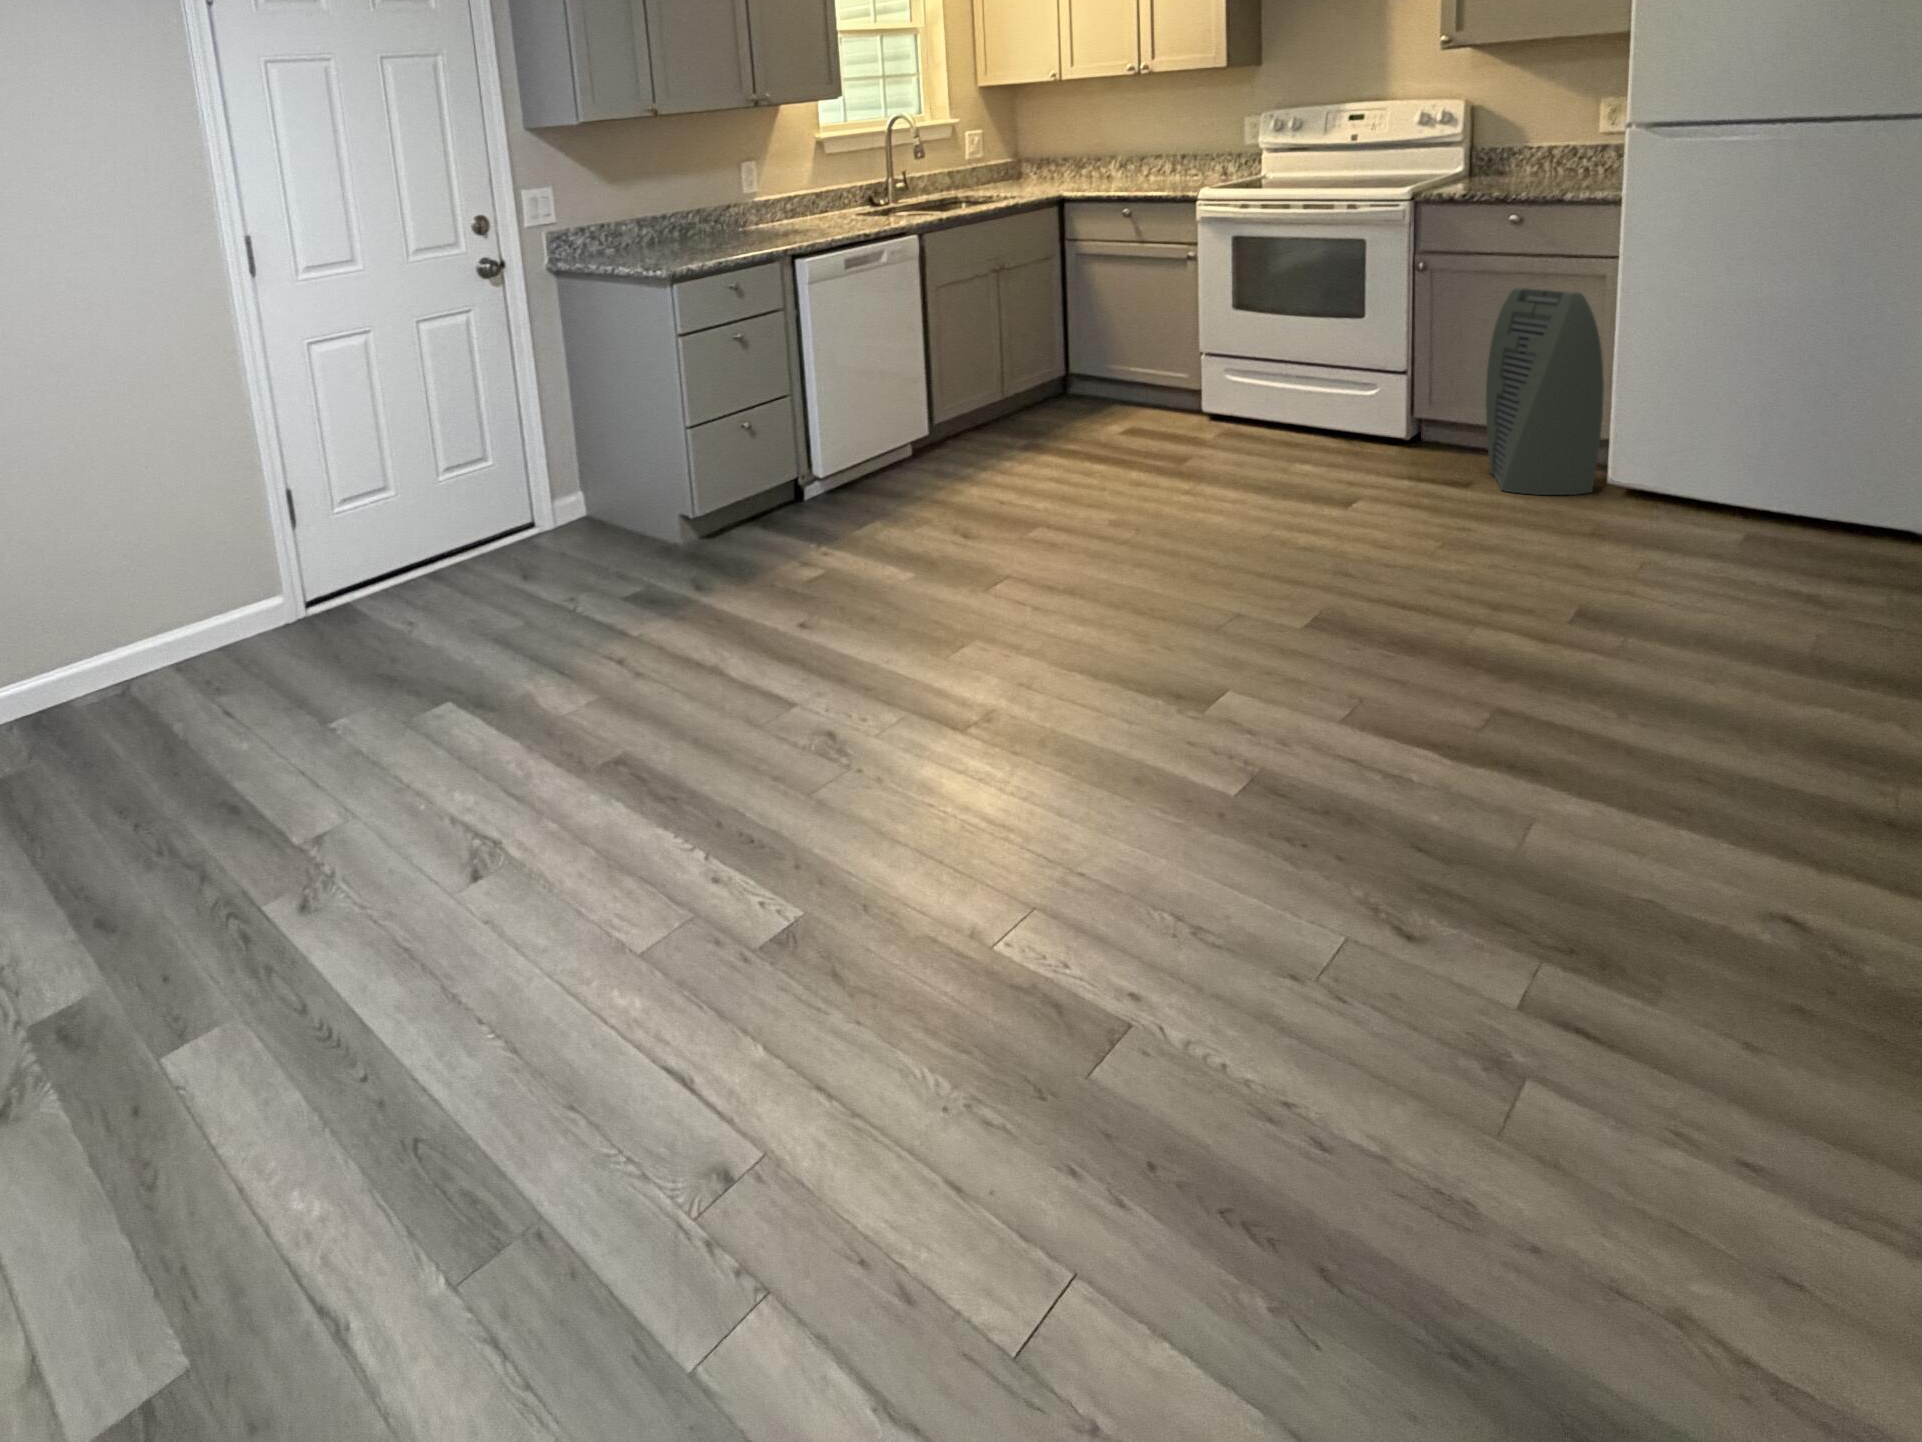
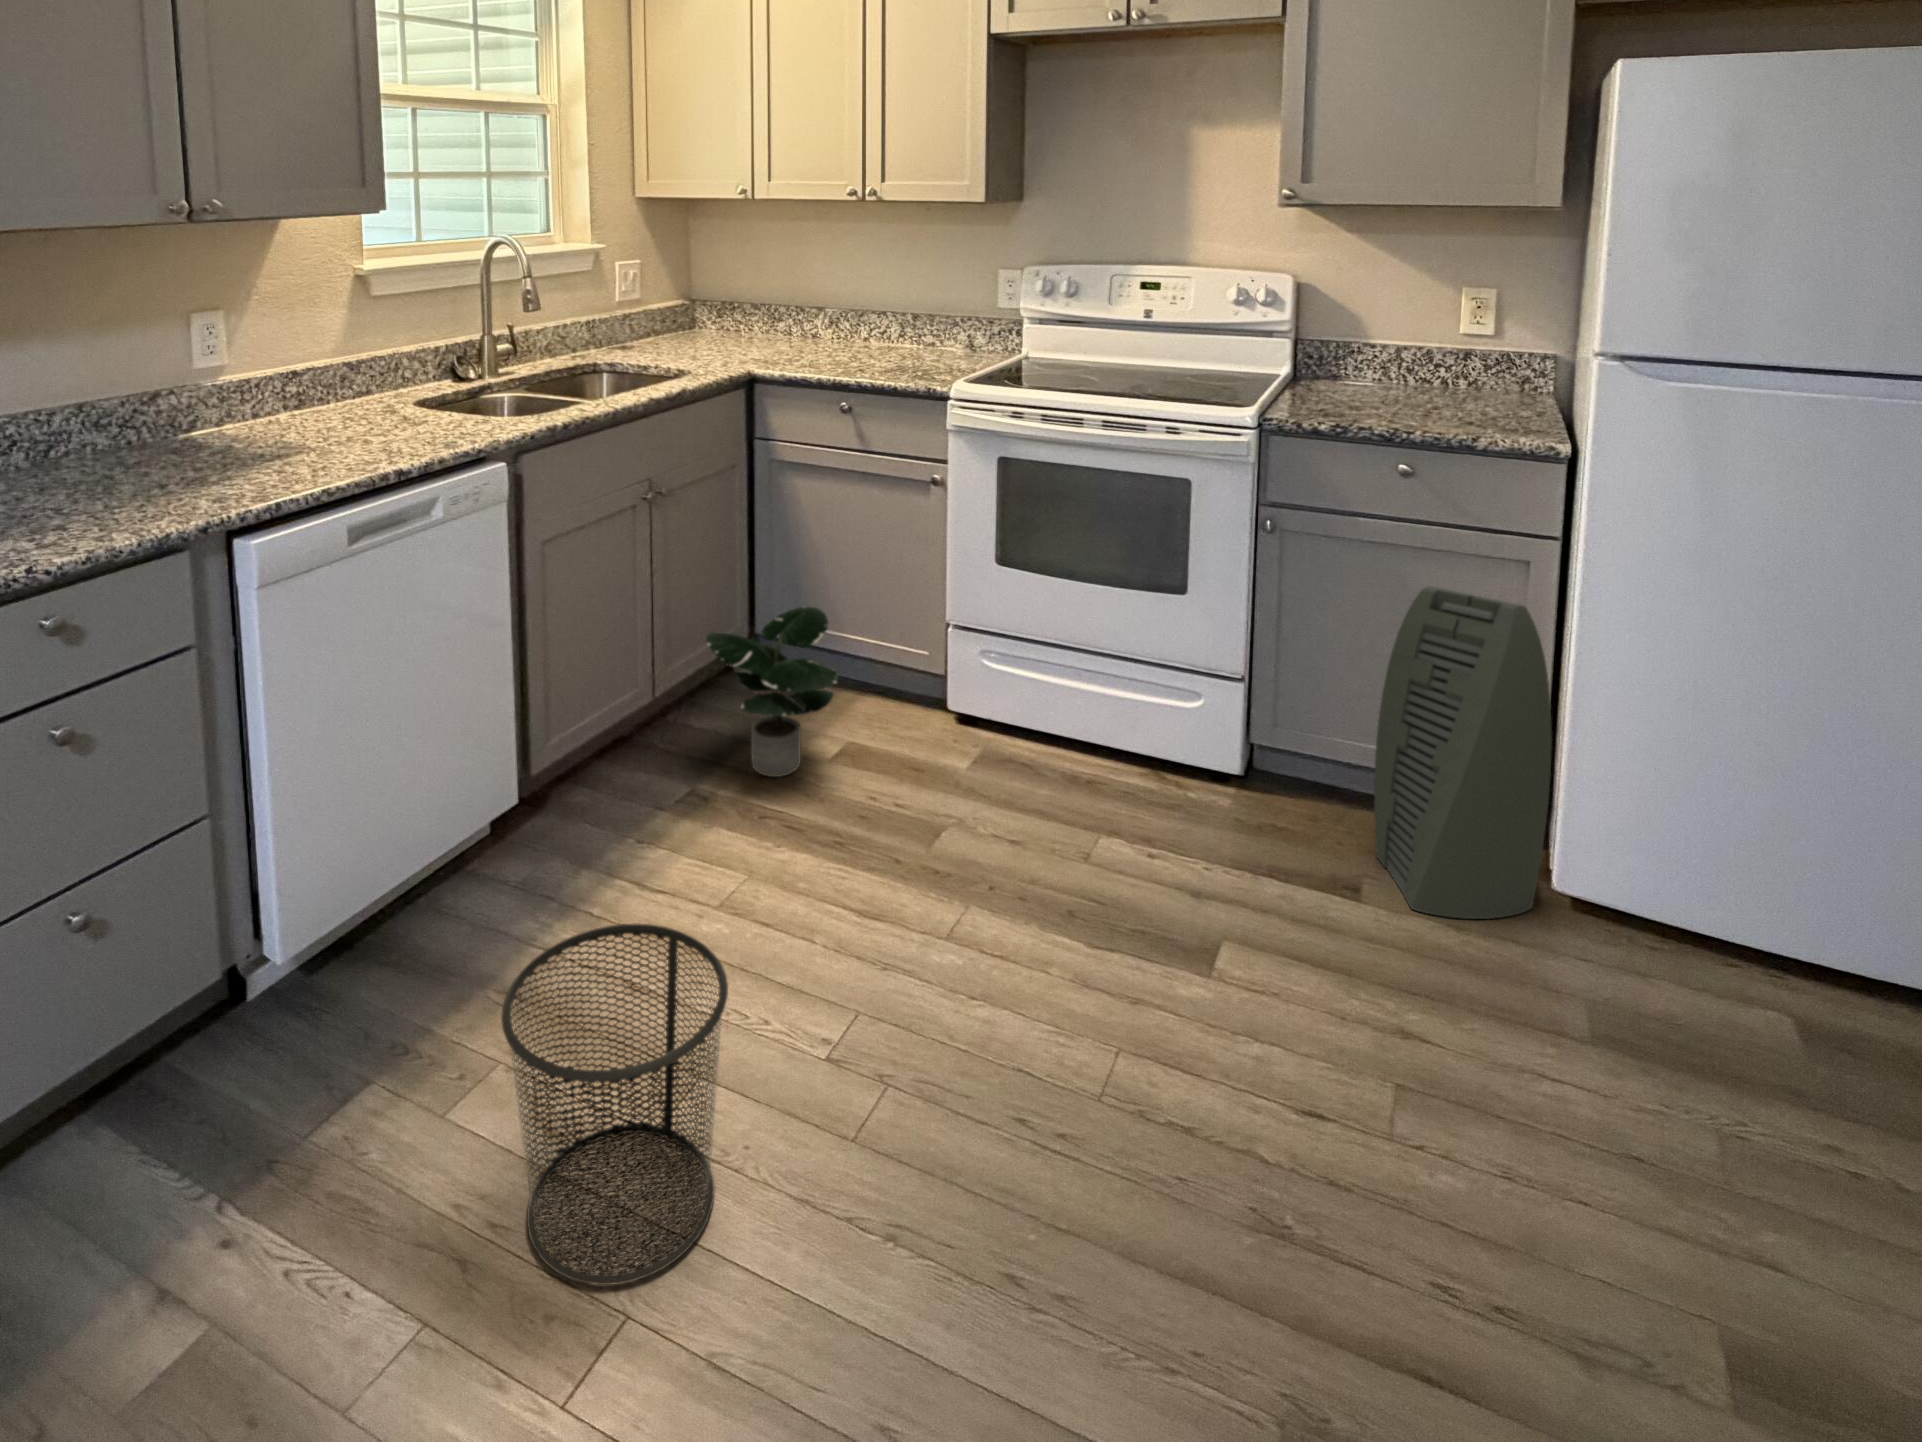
potted plant: none [1036,337,1123,436] -> present [706,606,839,777]
trash can: none [945,431,1053,569] -> present [501,924,728,1285]

